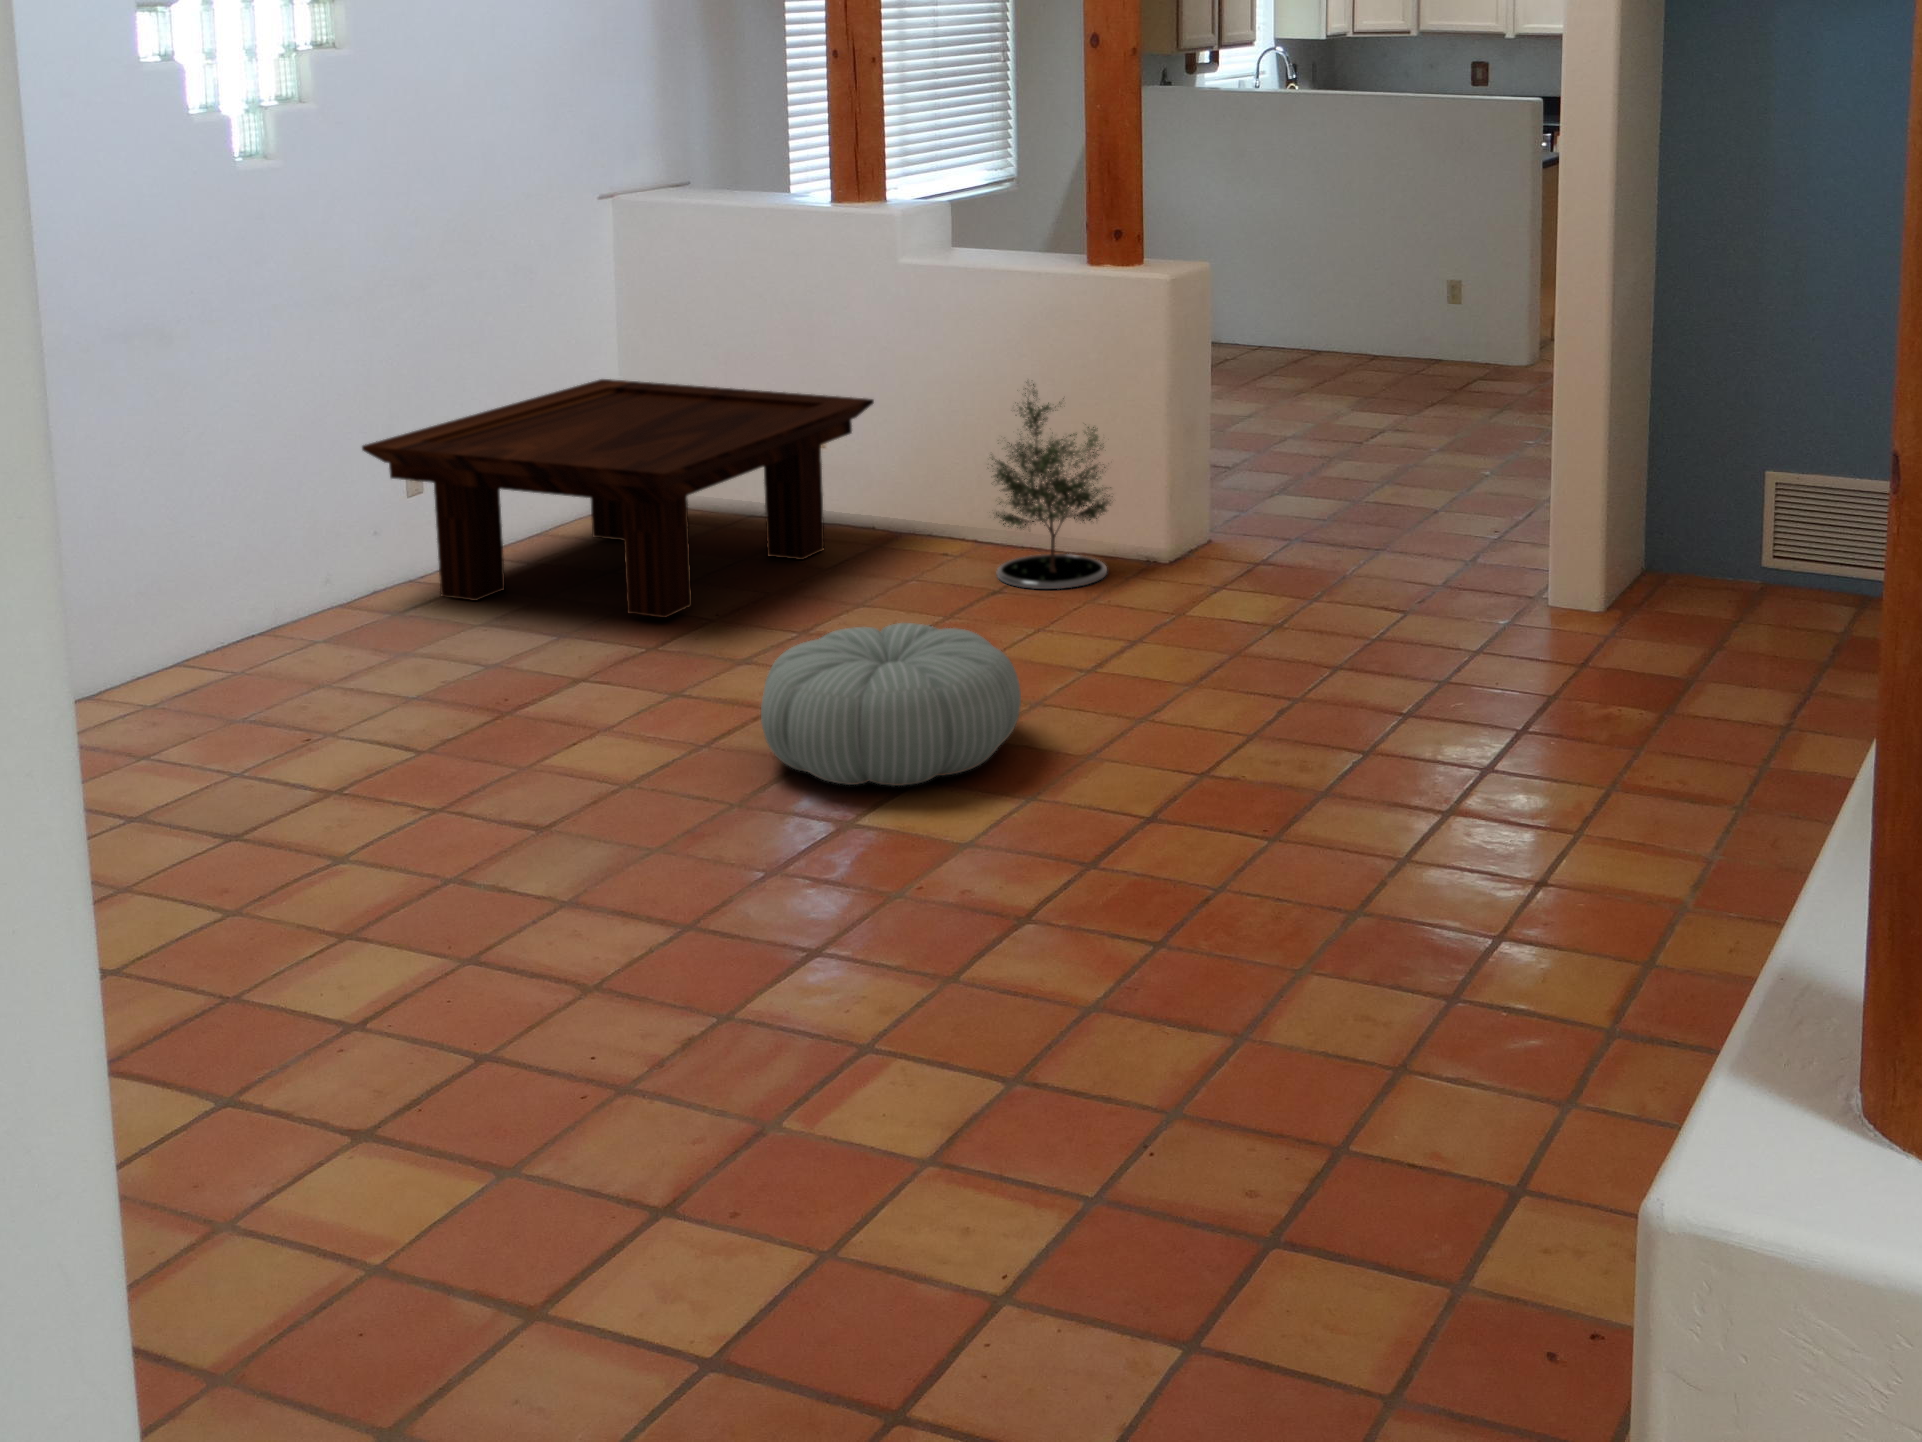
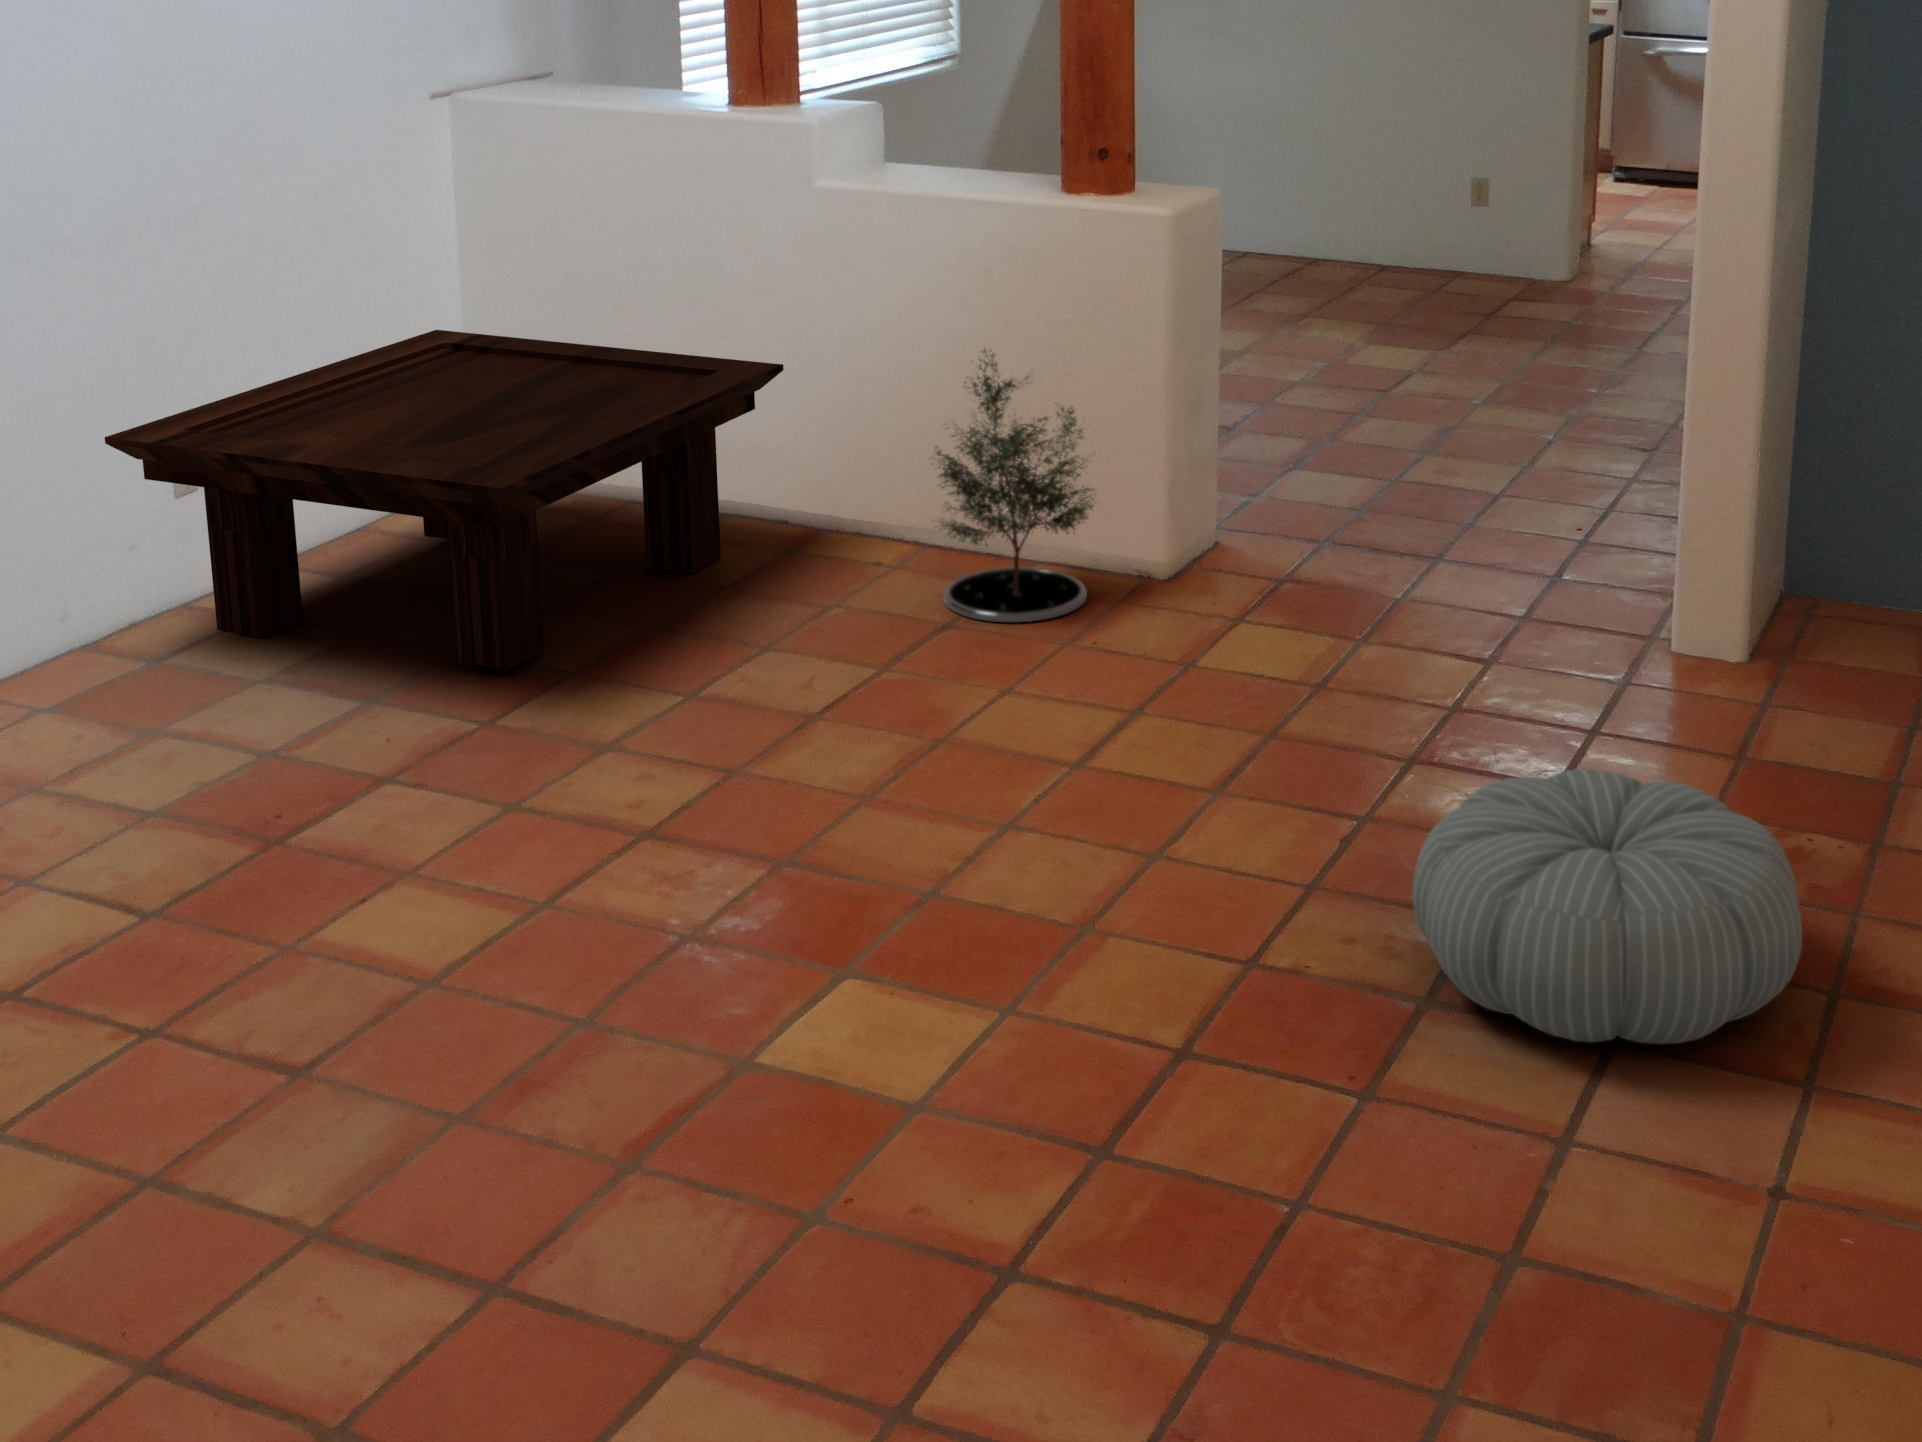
pouf: present [761,623,1021,786] -> present [1412,769,1802,1044]

